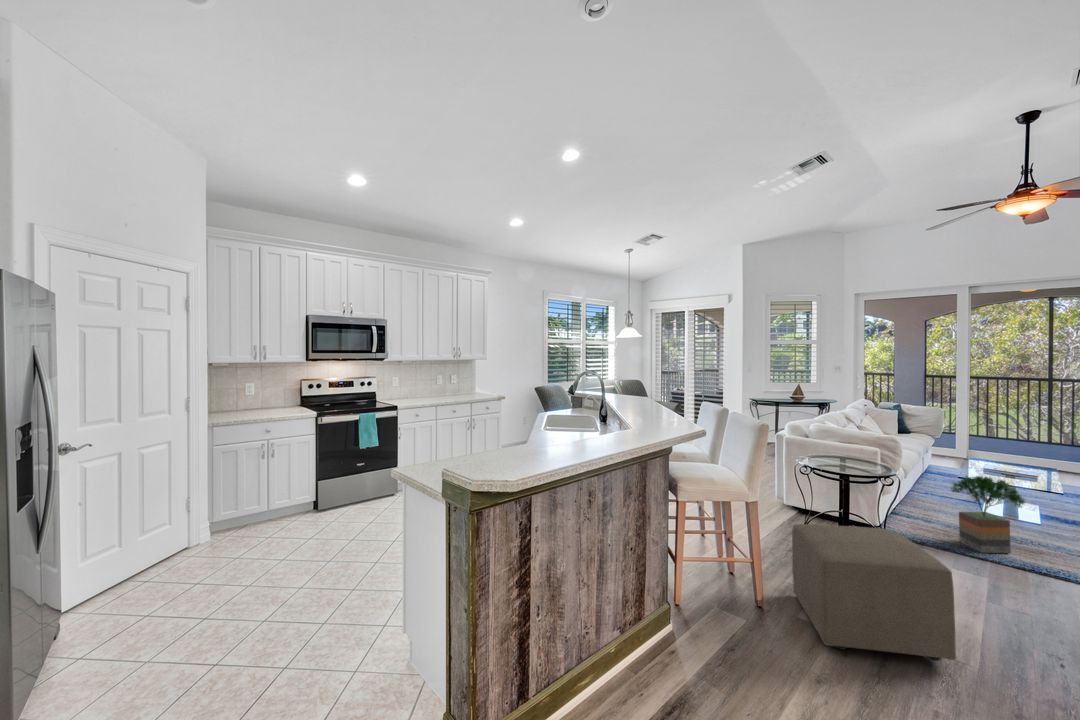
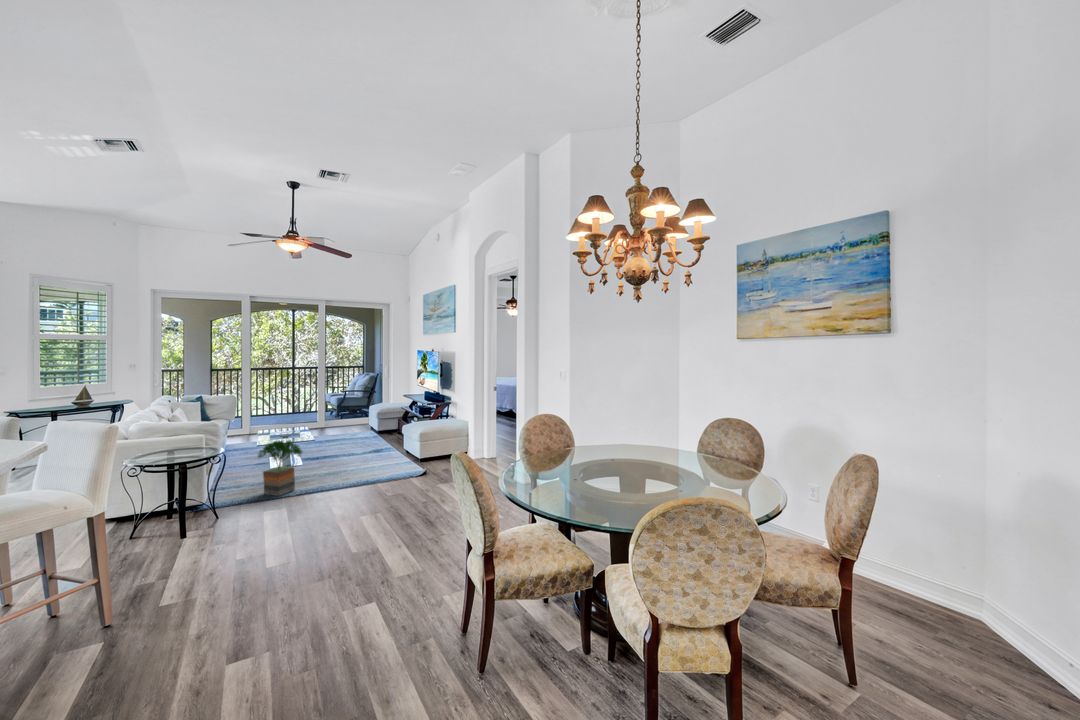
ottoman: present [792,524,956,661] -> none [144,494,287,609]

